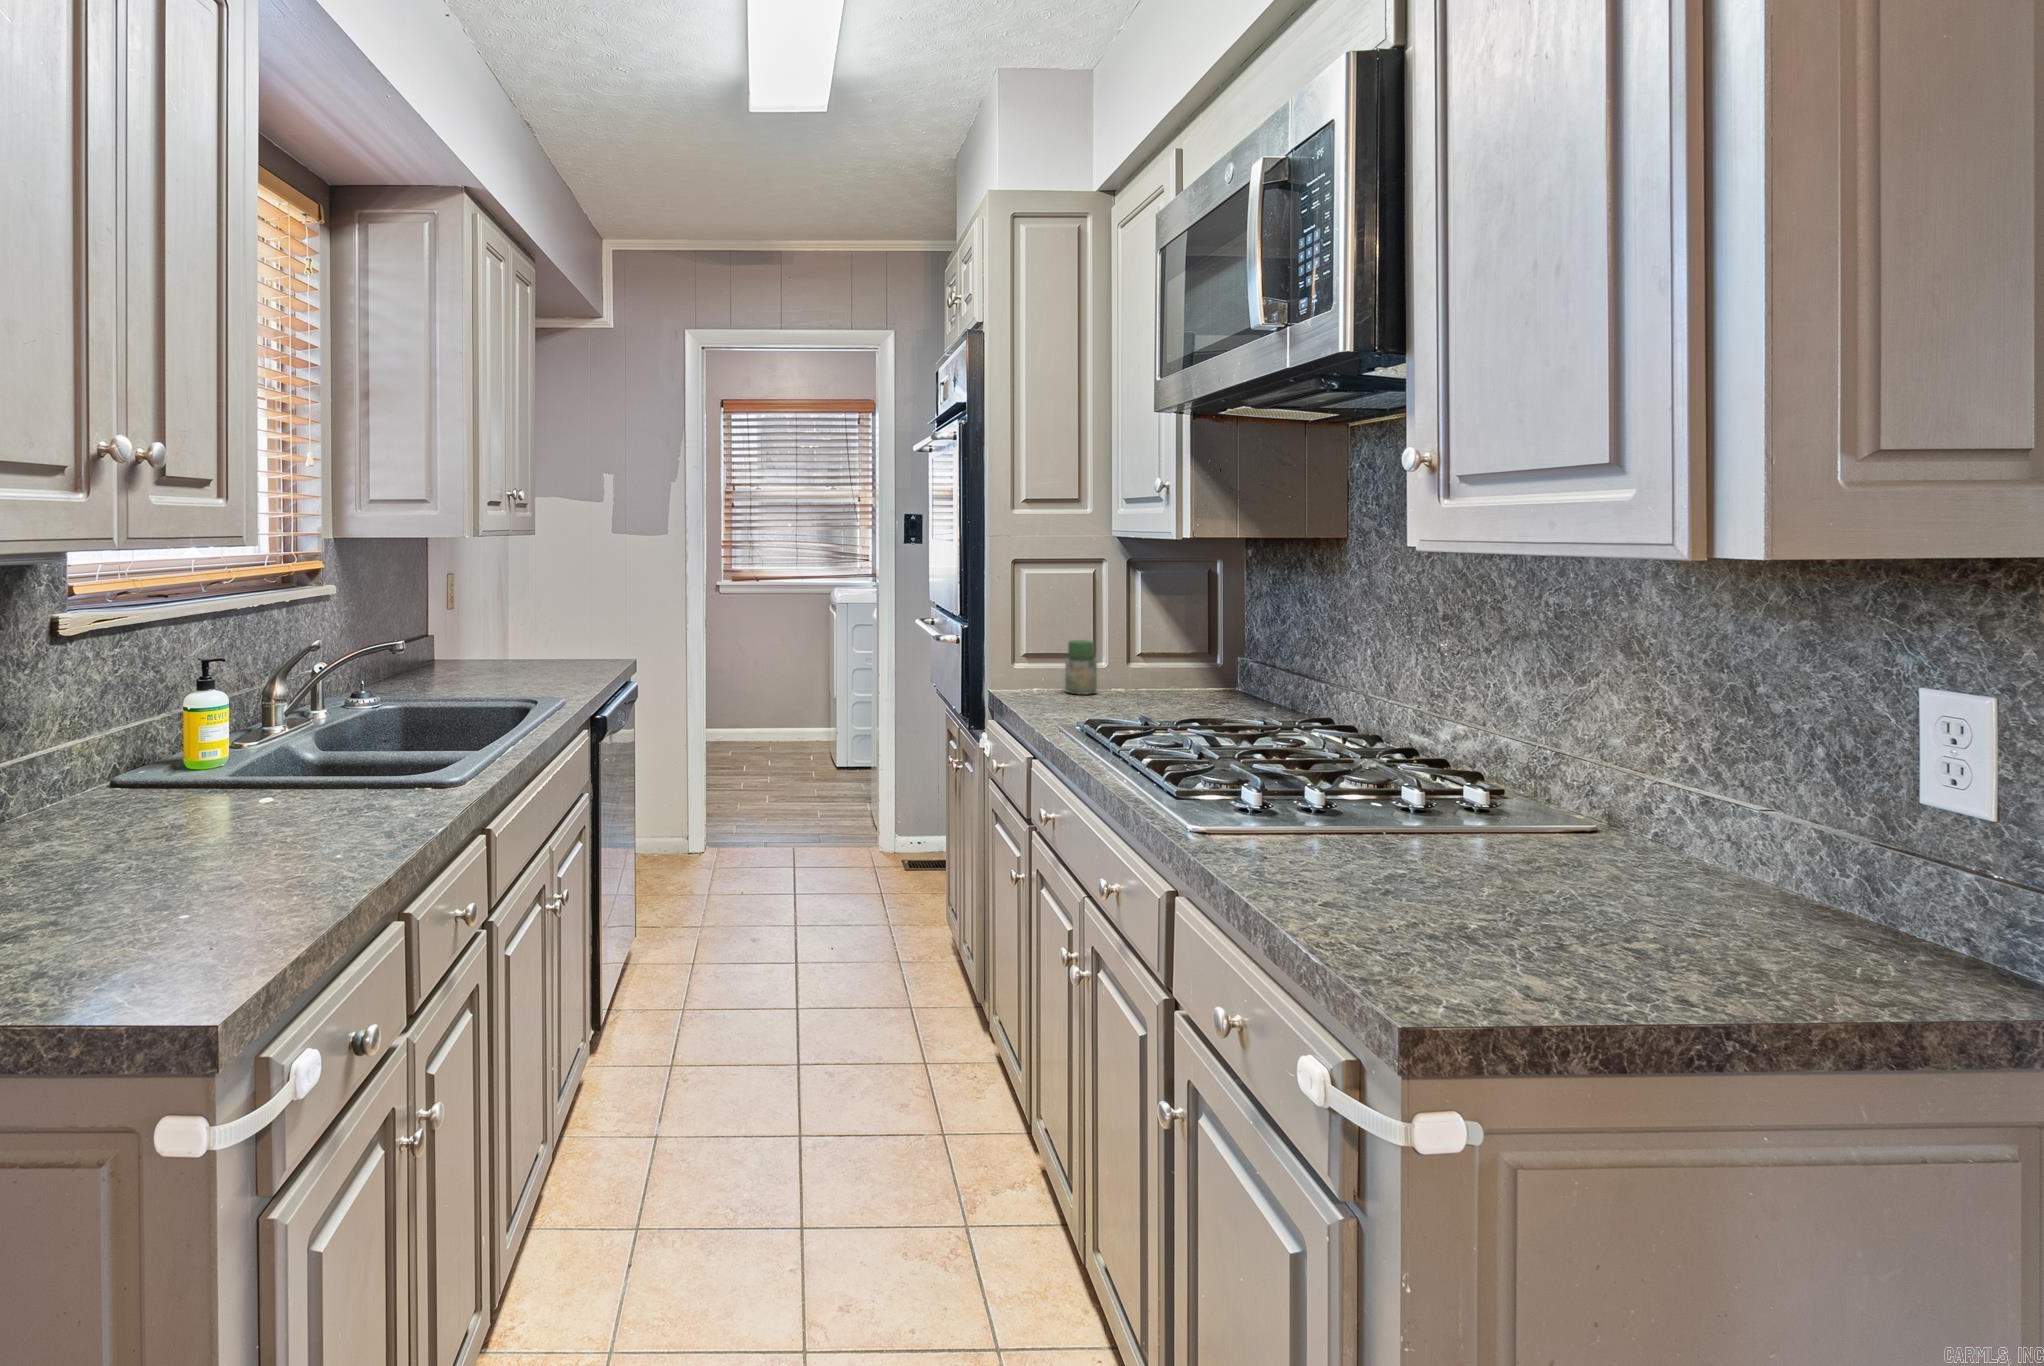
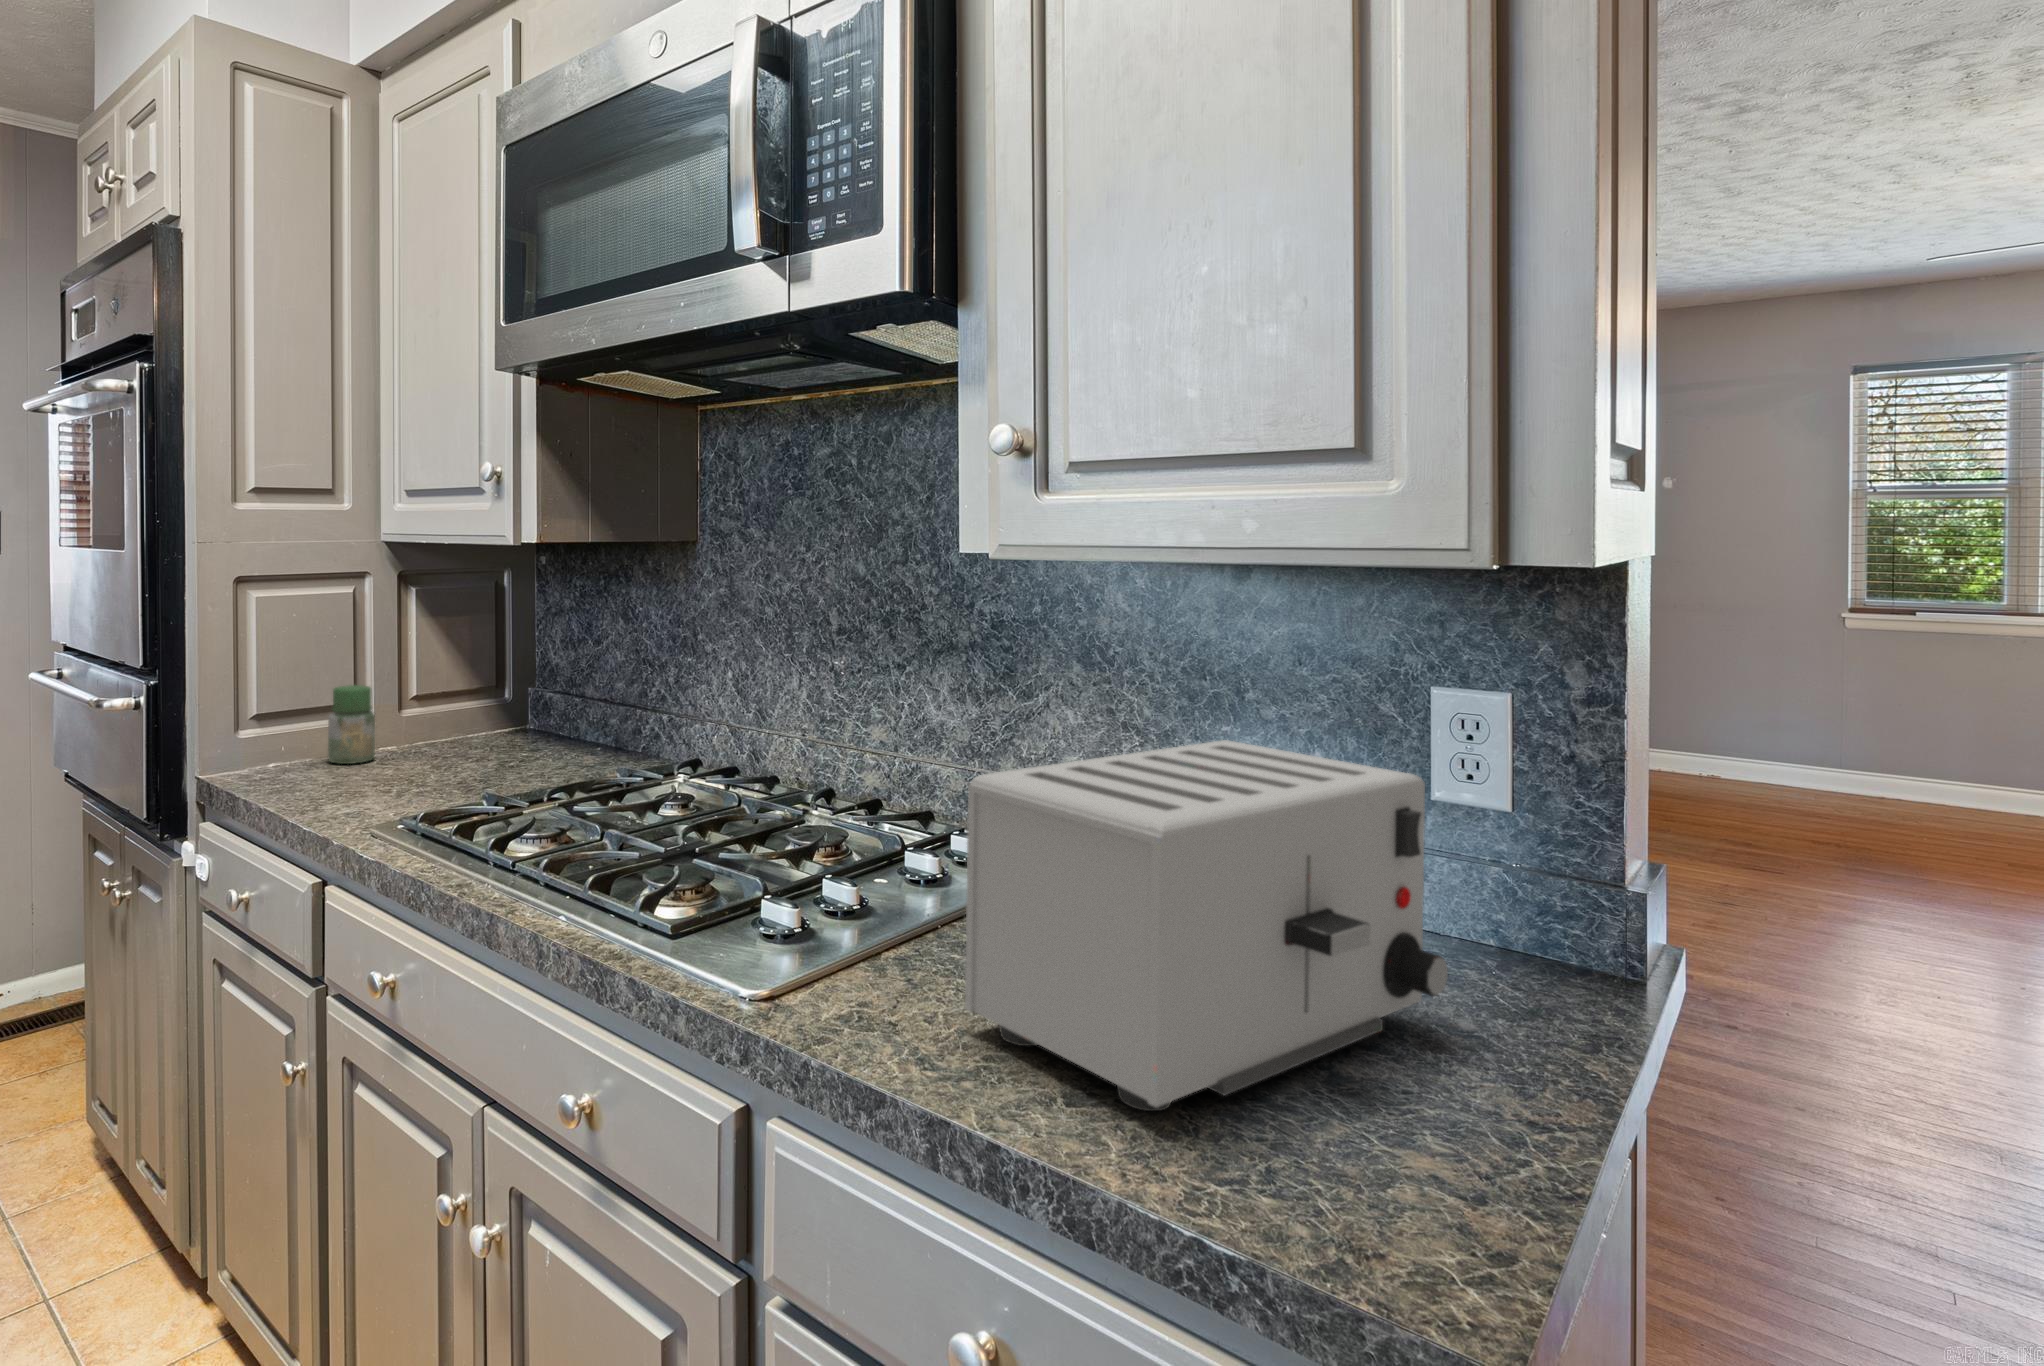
toaster: none [1303,702,1729,948] -> present [965,740,1448,1111]

